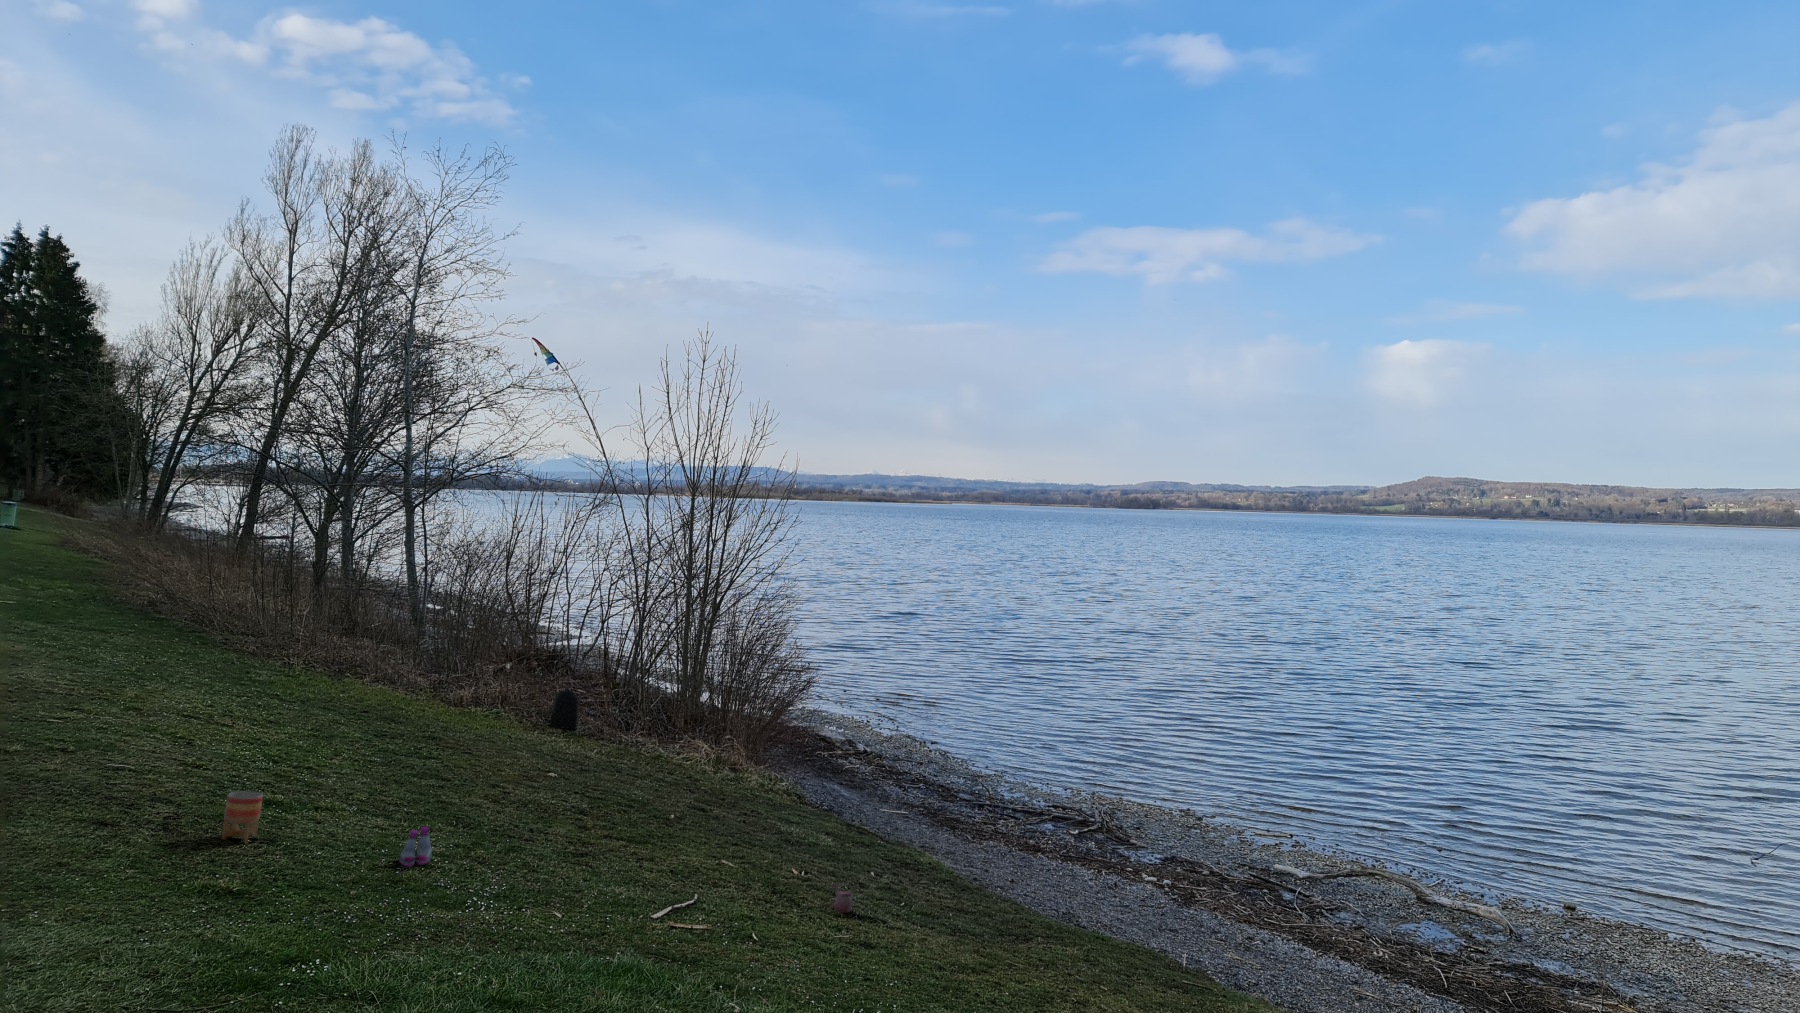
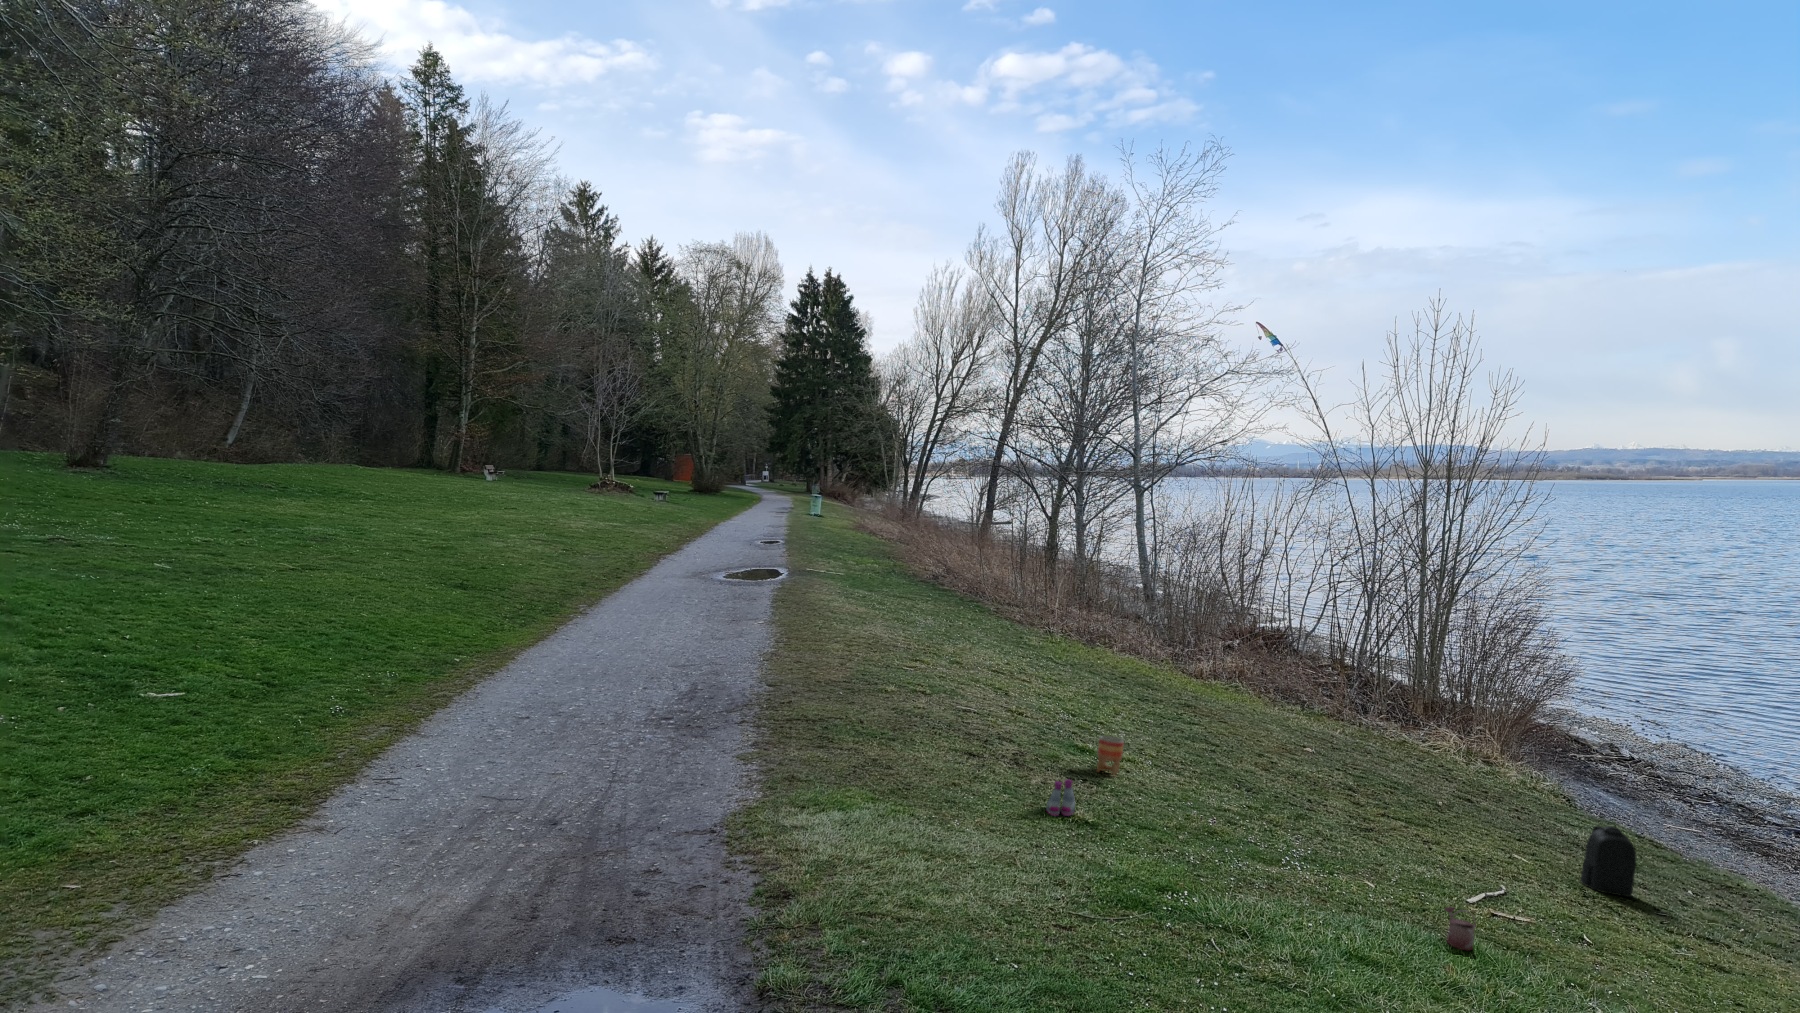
backpack: present [550,689,578,729] -> present [1580,826,1636,897]
boots: present [399,827,432,867] -> present [1046,779,1075,816]
watering can: present [832,883,853,913] -> present [1445,907,1476,951]

